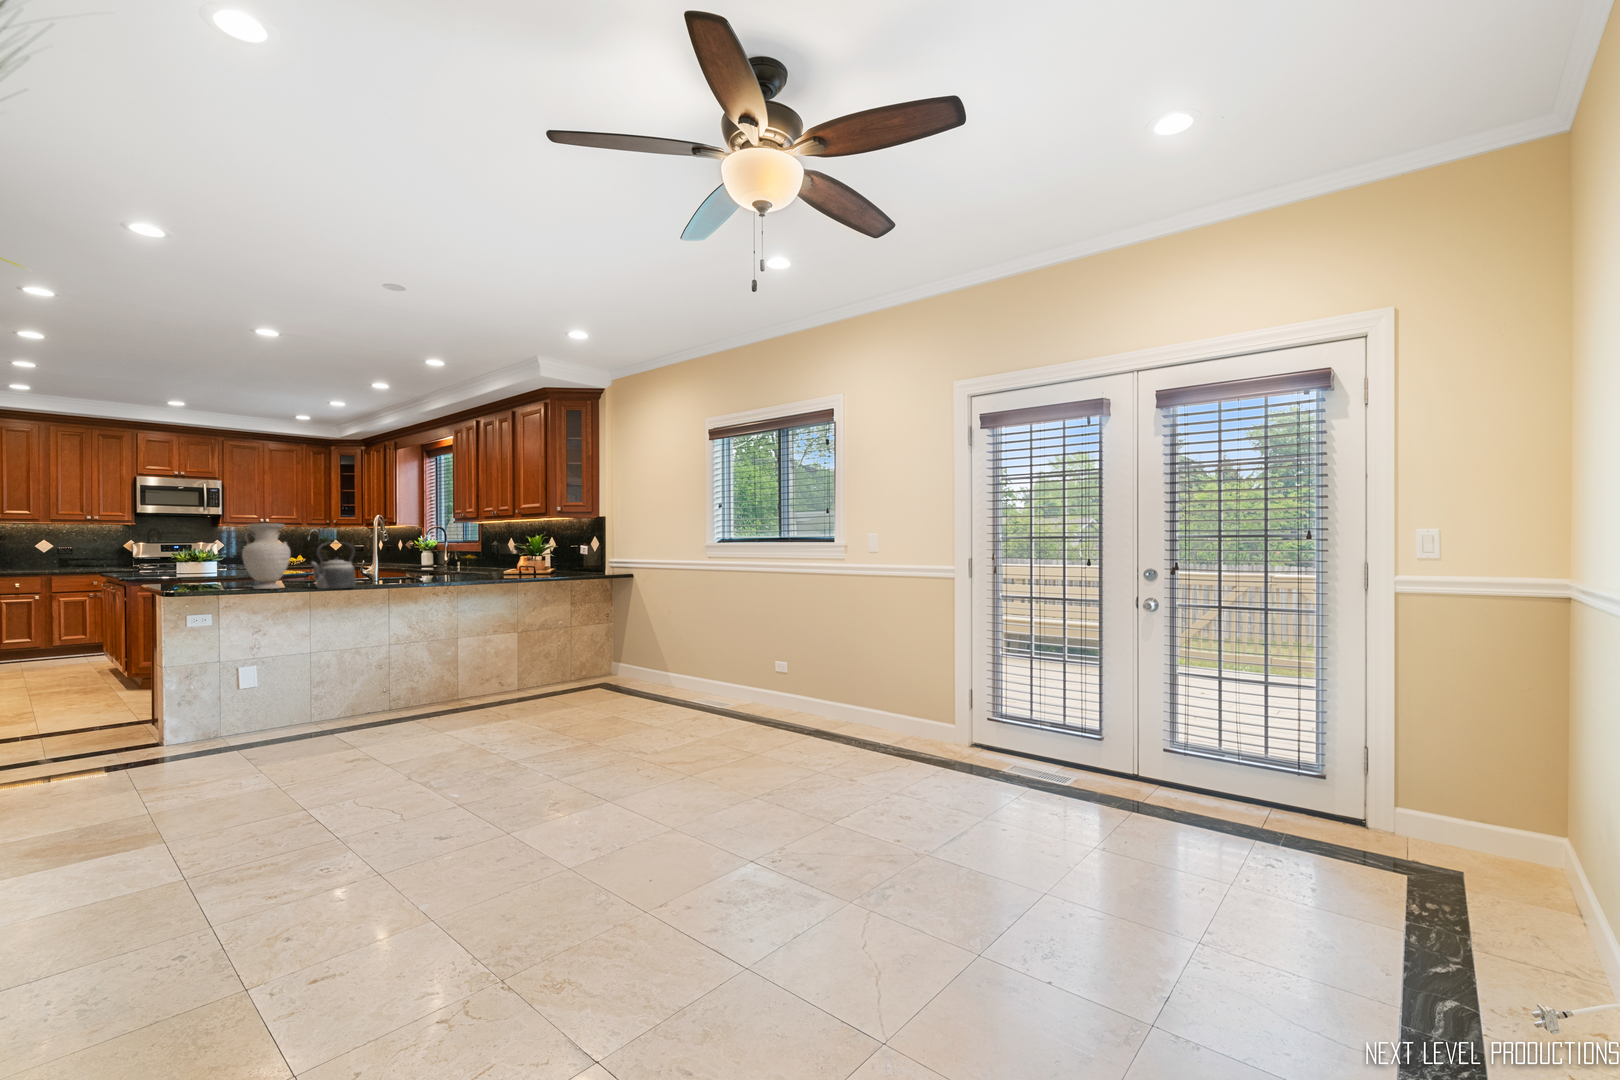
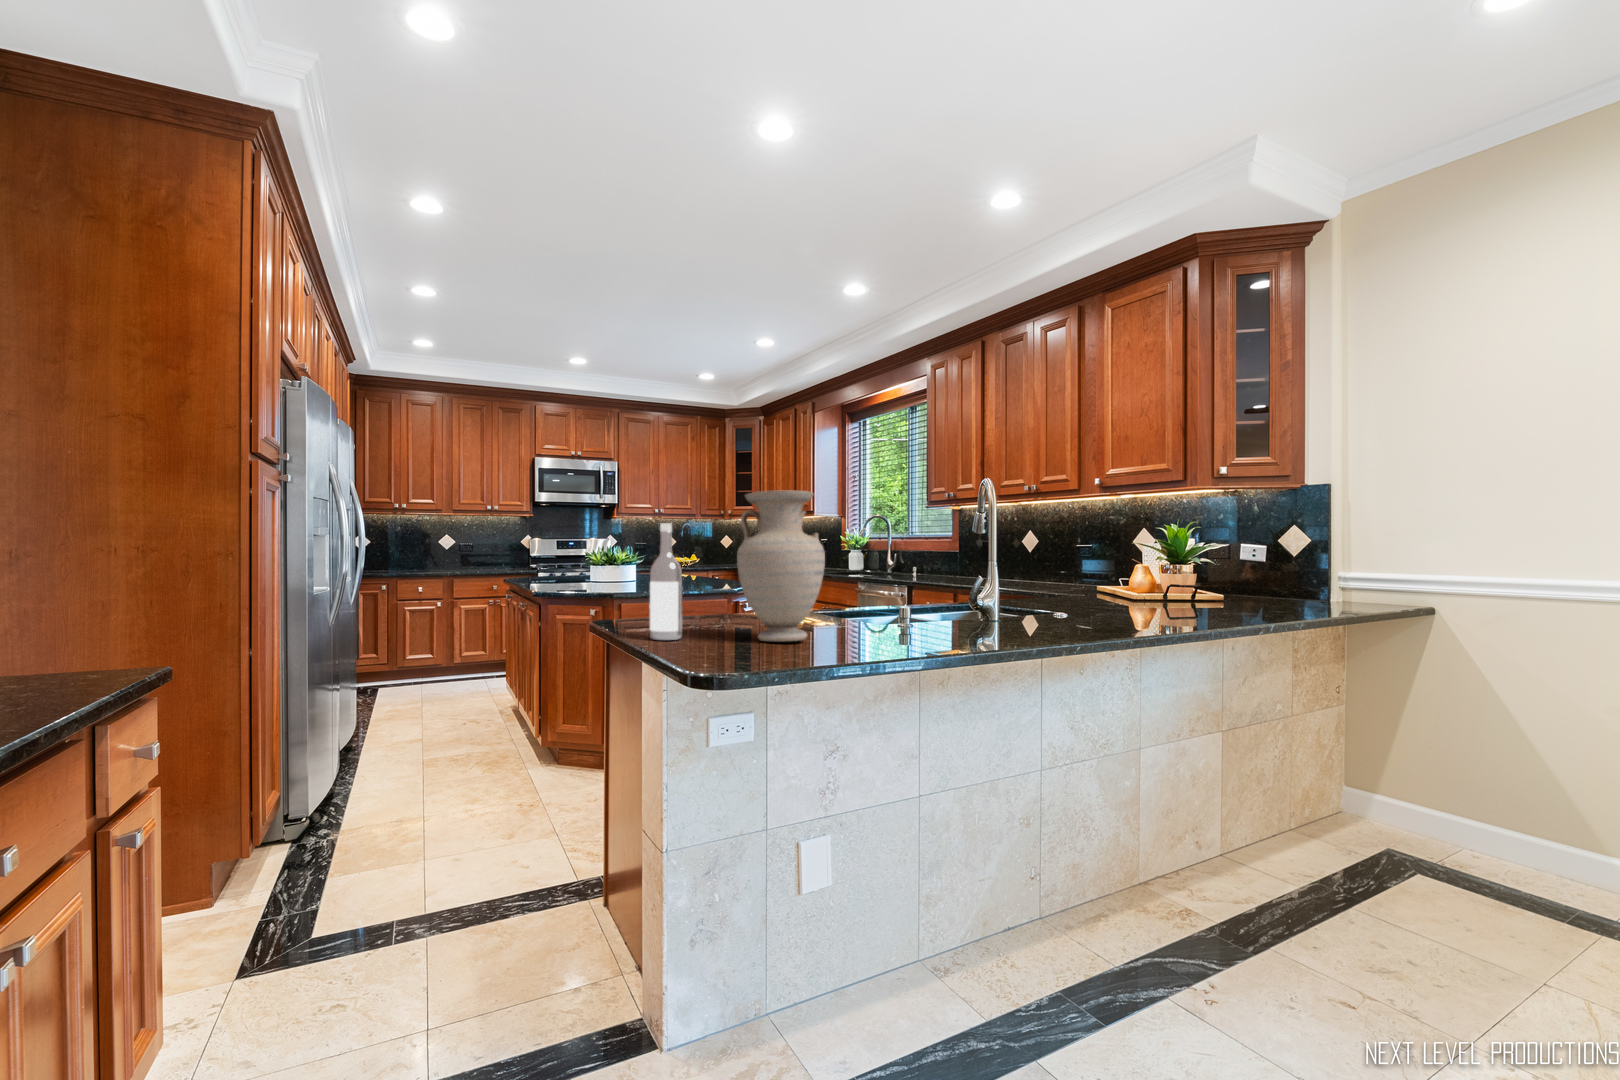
wine bottle: none [193,538,211,589] -> present [650,523,682,640]
kettle: present [311,543,356,589] -> none [851,536,924,638]

